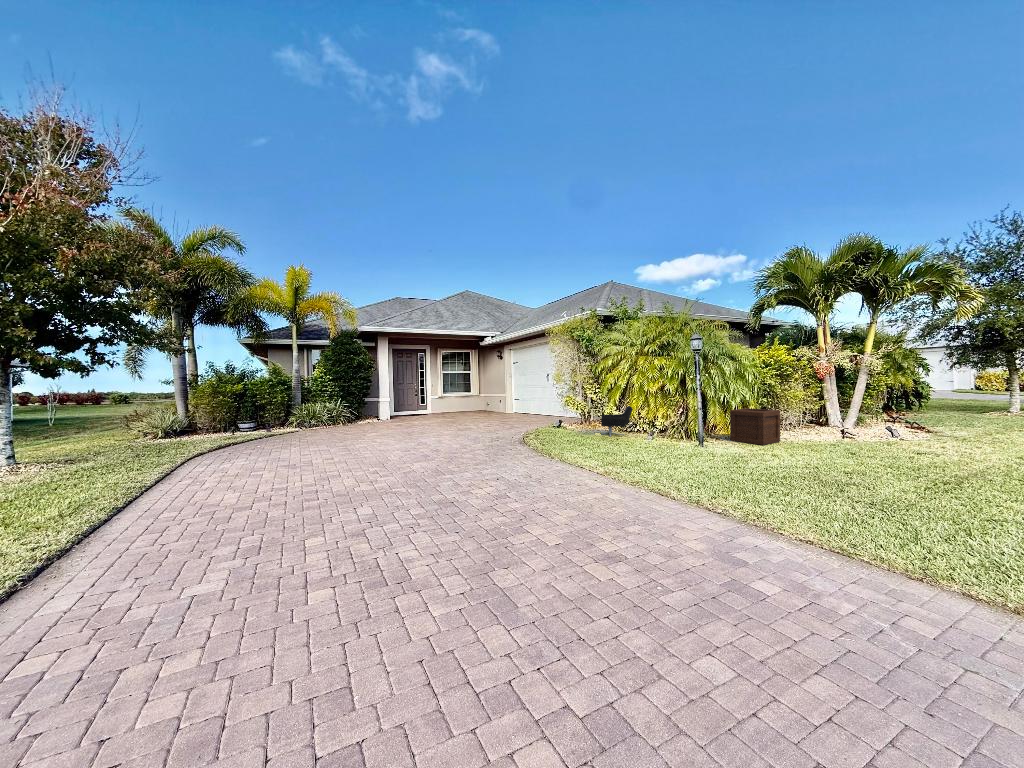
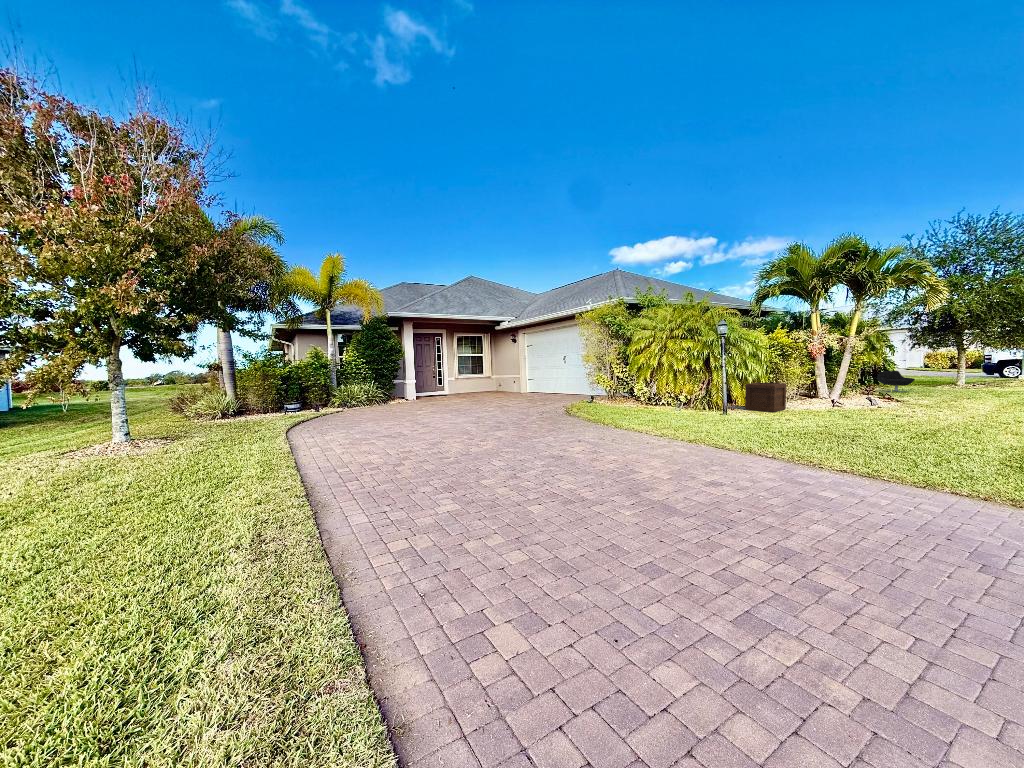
lounge chair: present [601,406,633,437] -> present [877,371,915,392]

